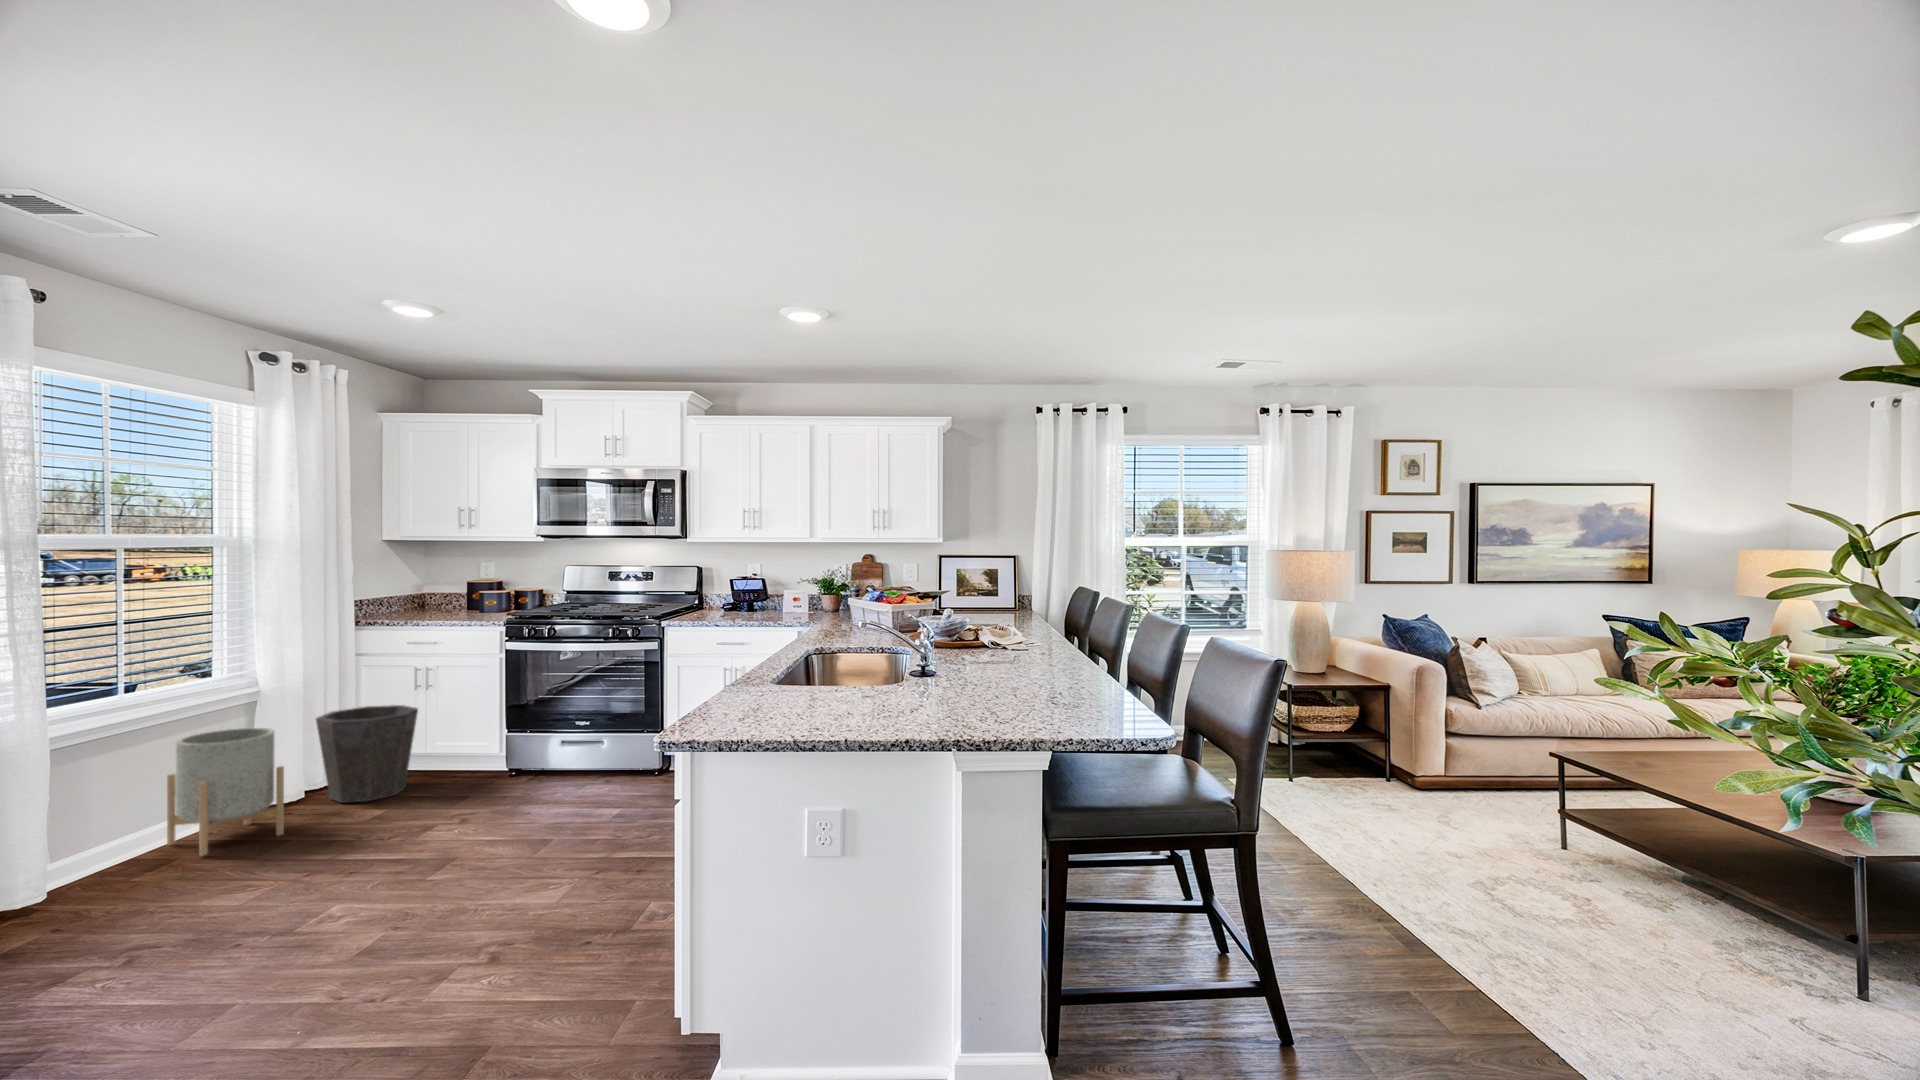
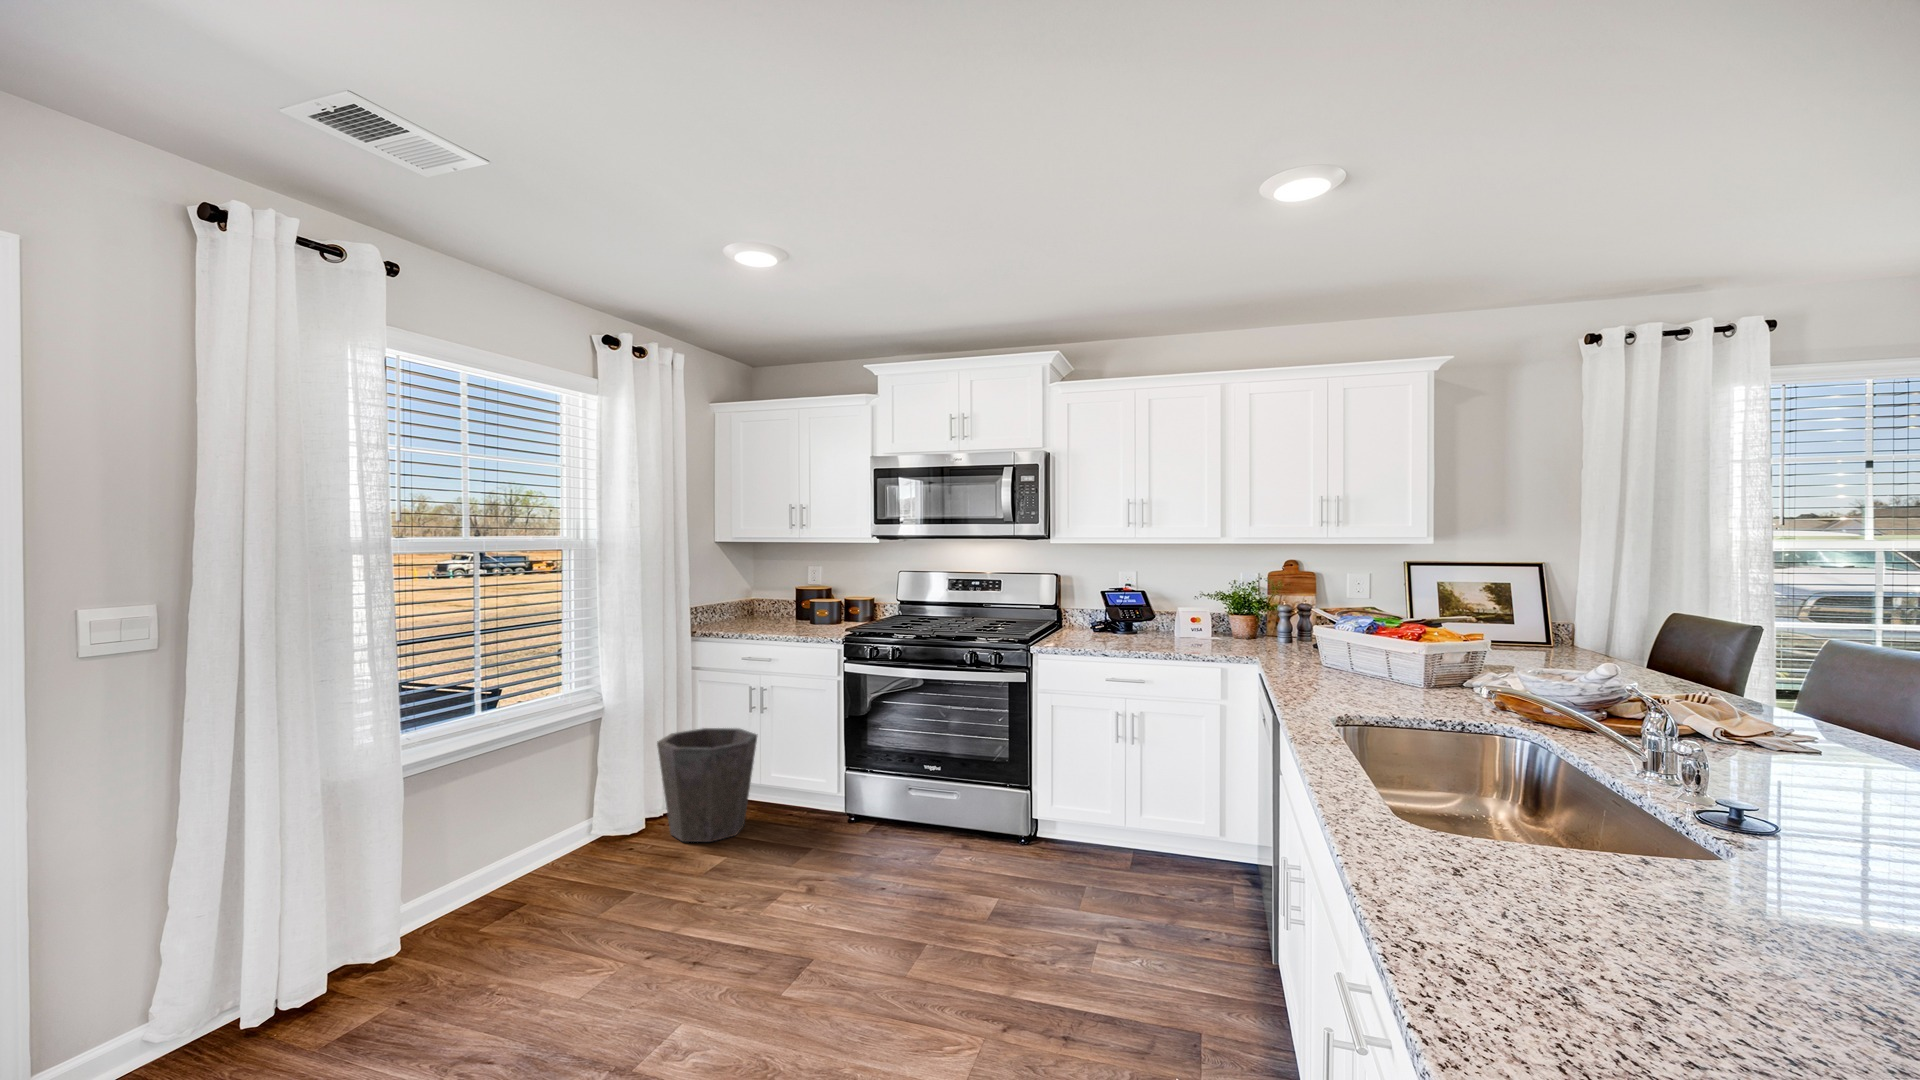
planter: present [167,728,284,856] -> none [515,754,628,906]

